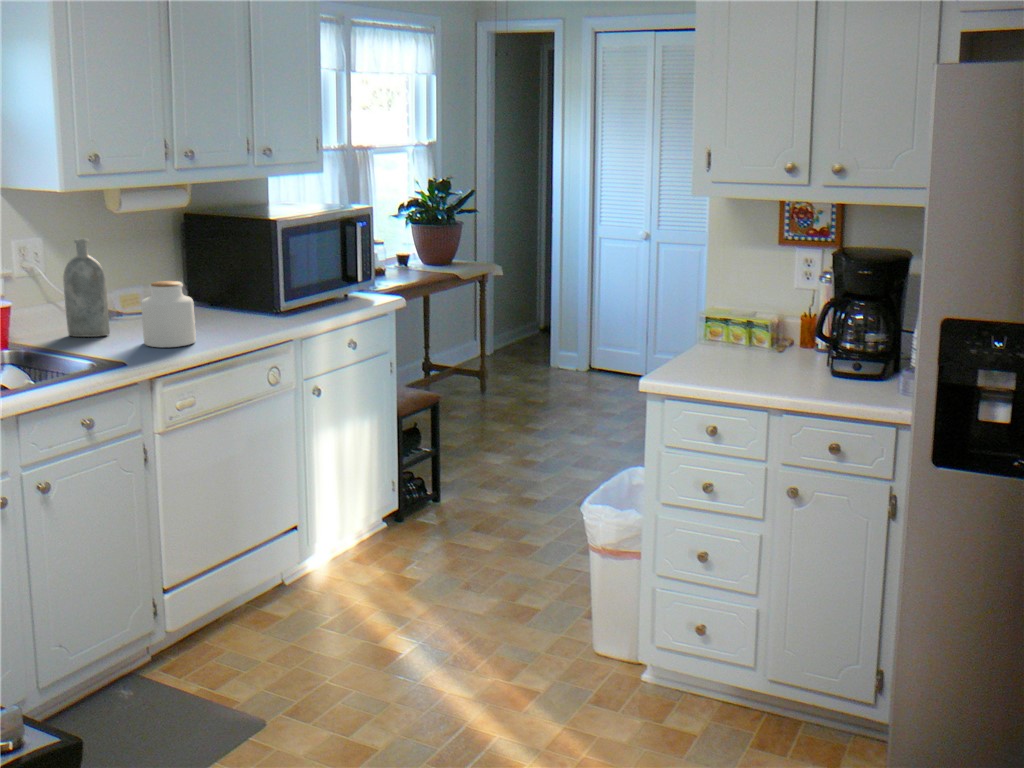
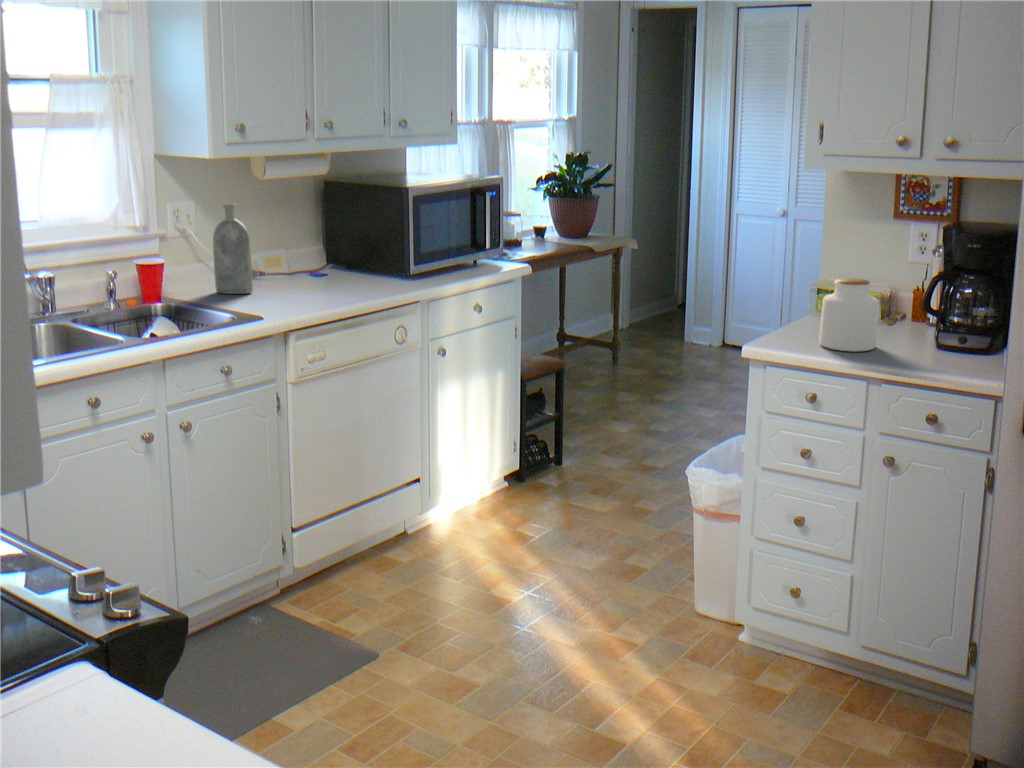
jar: present [141,281,196,347] -> present [819,278,880,351]

